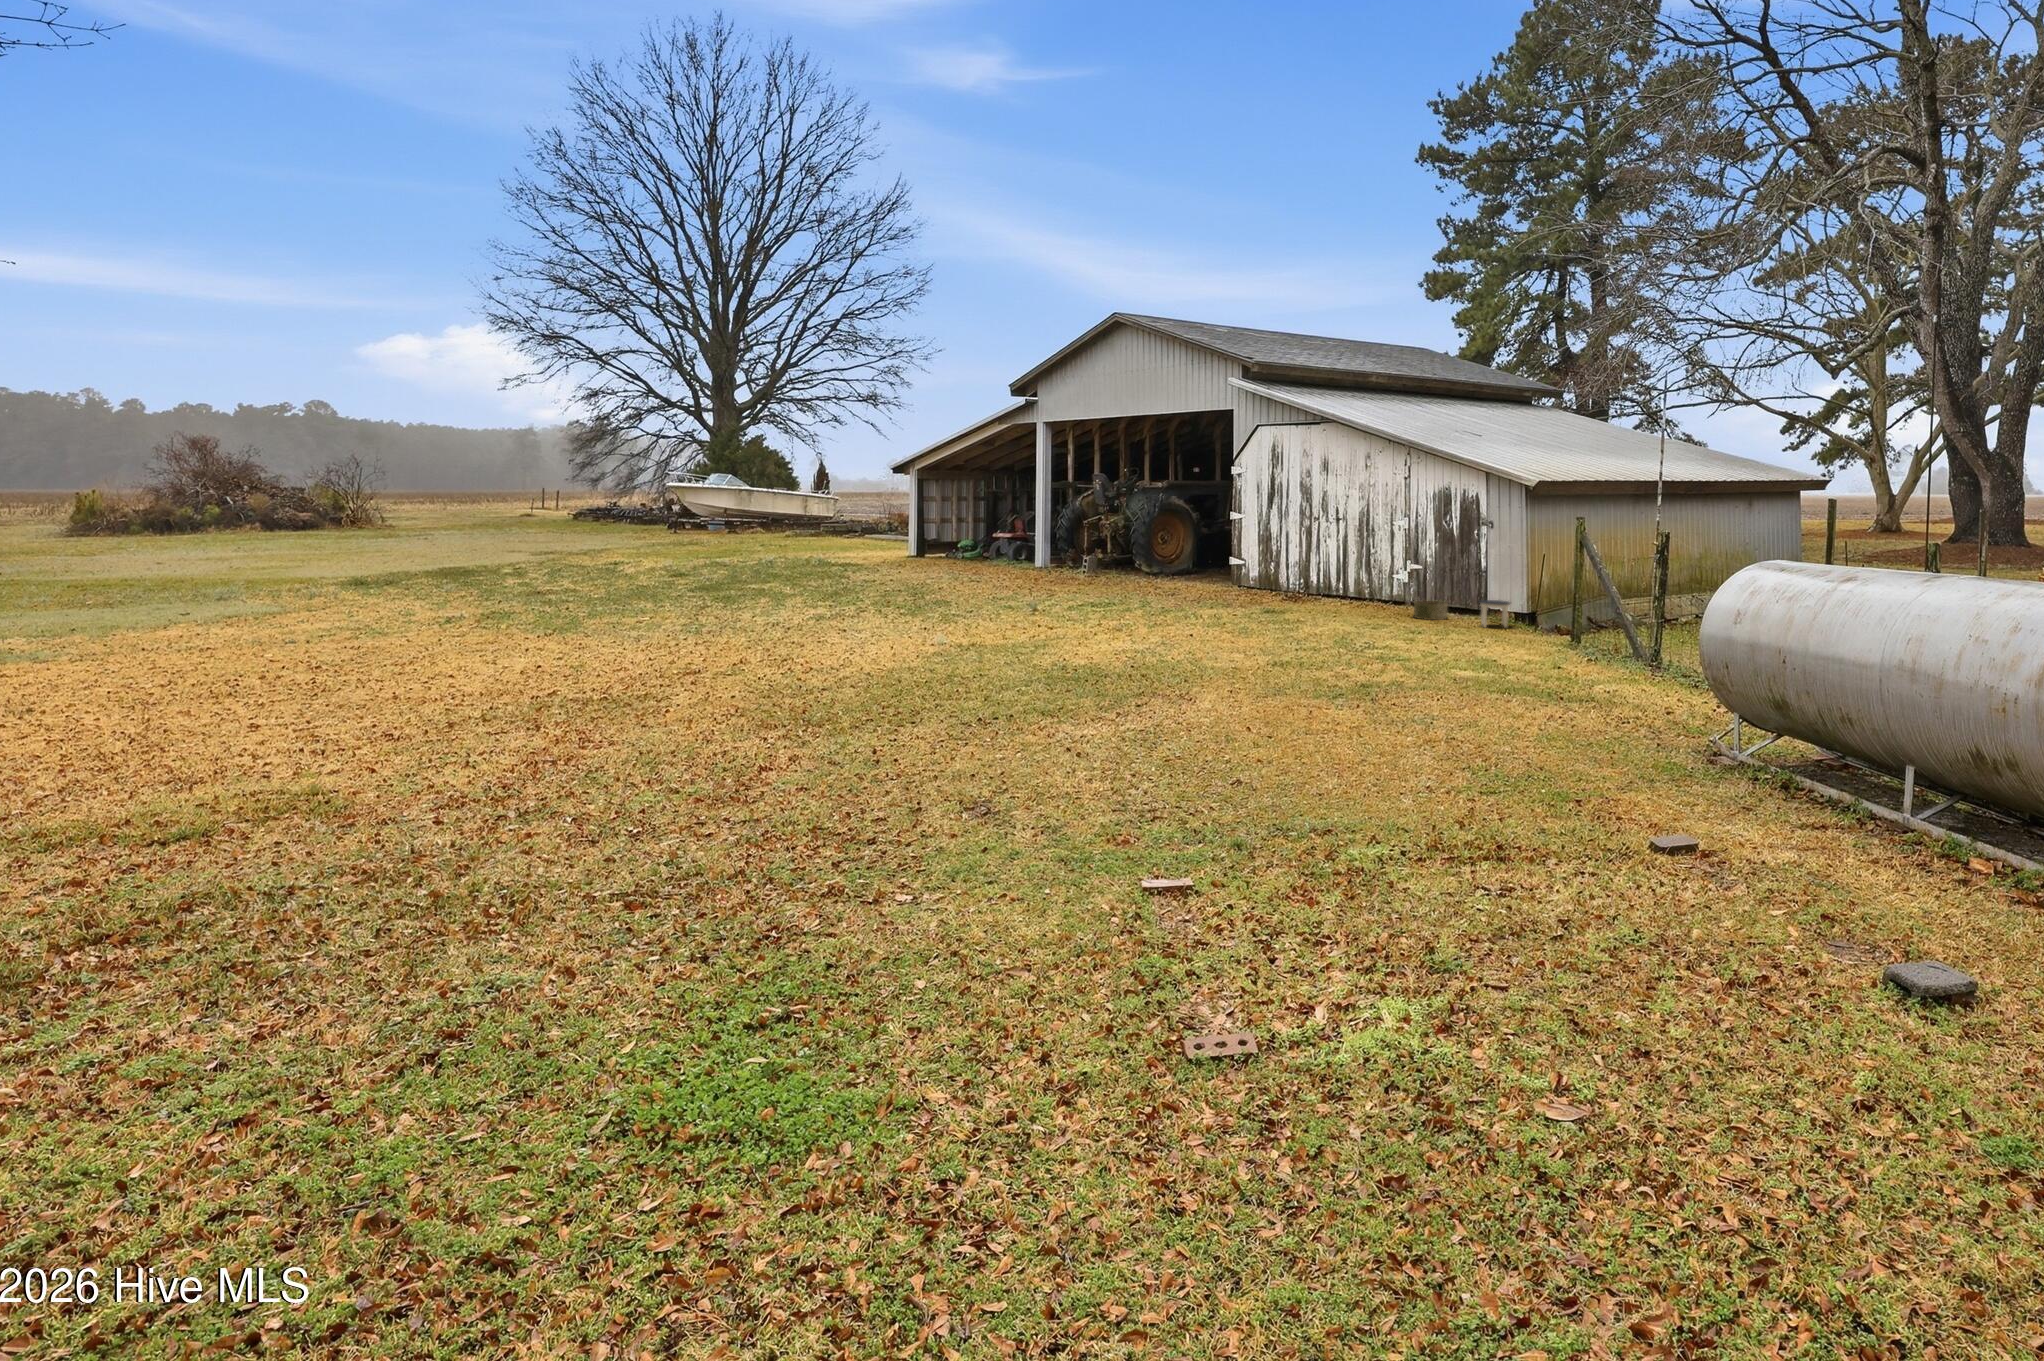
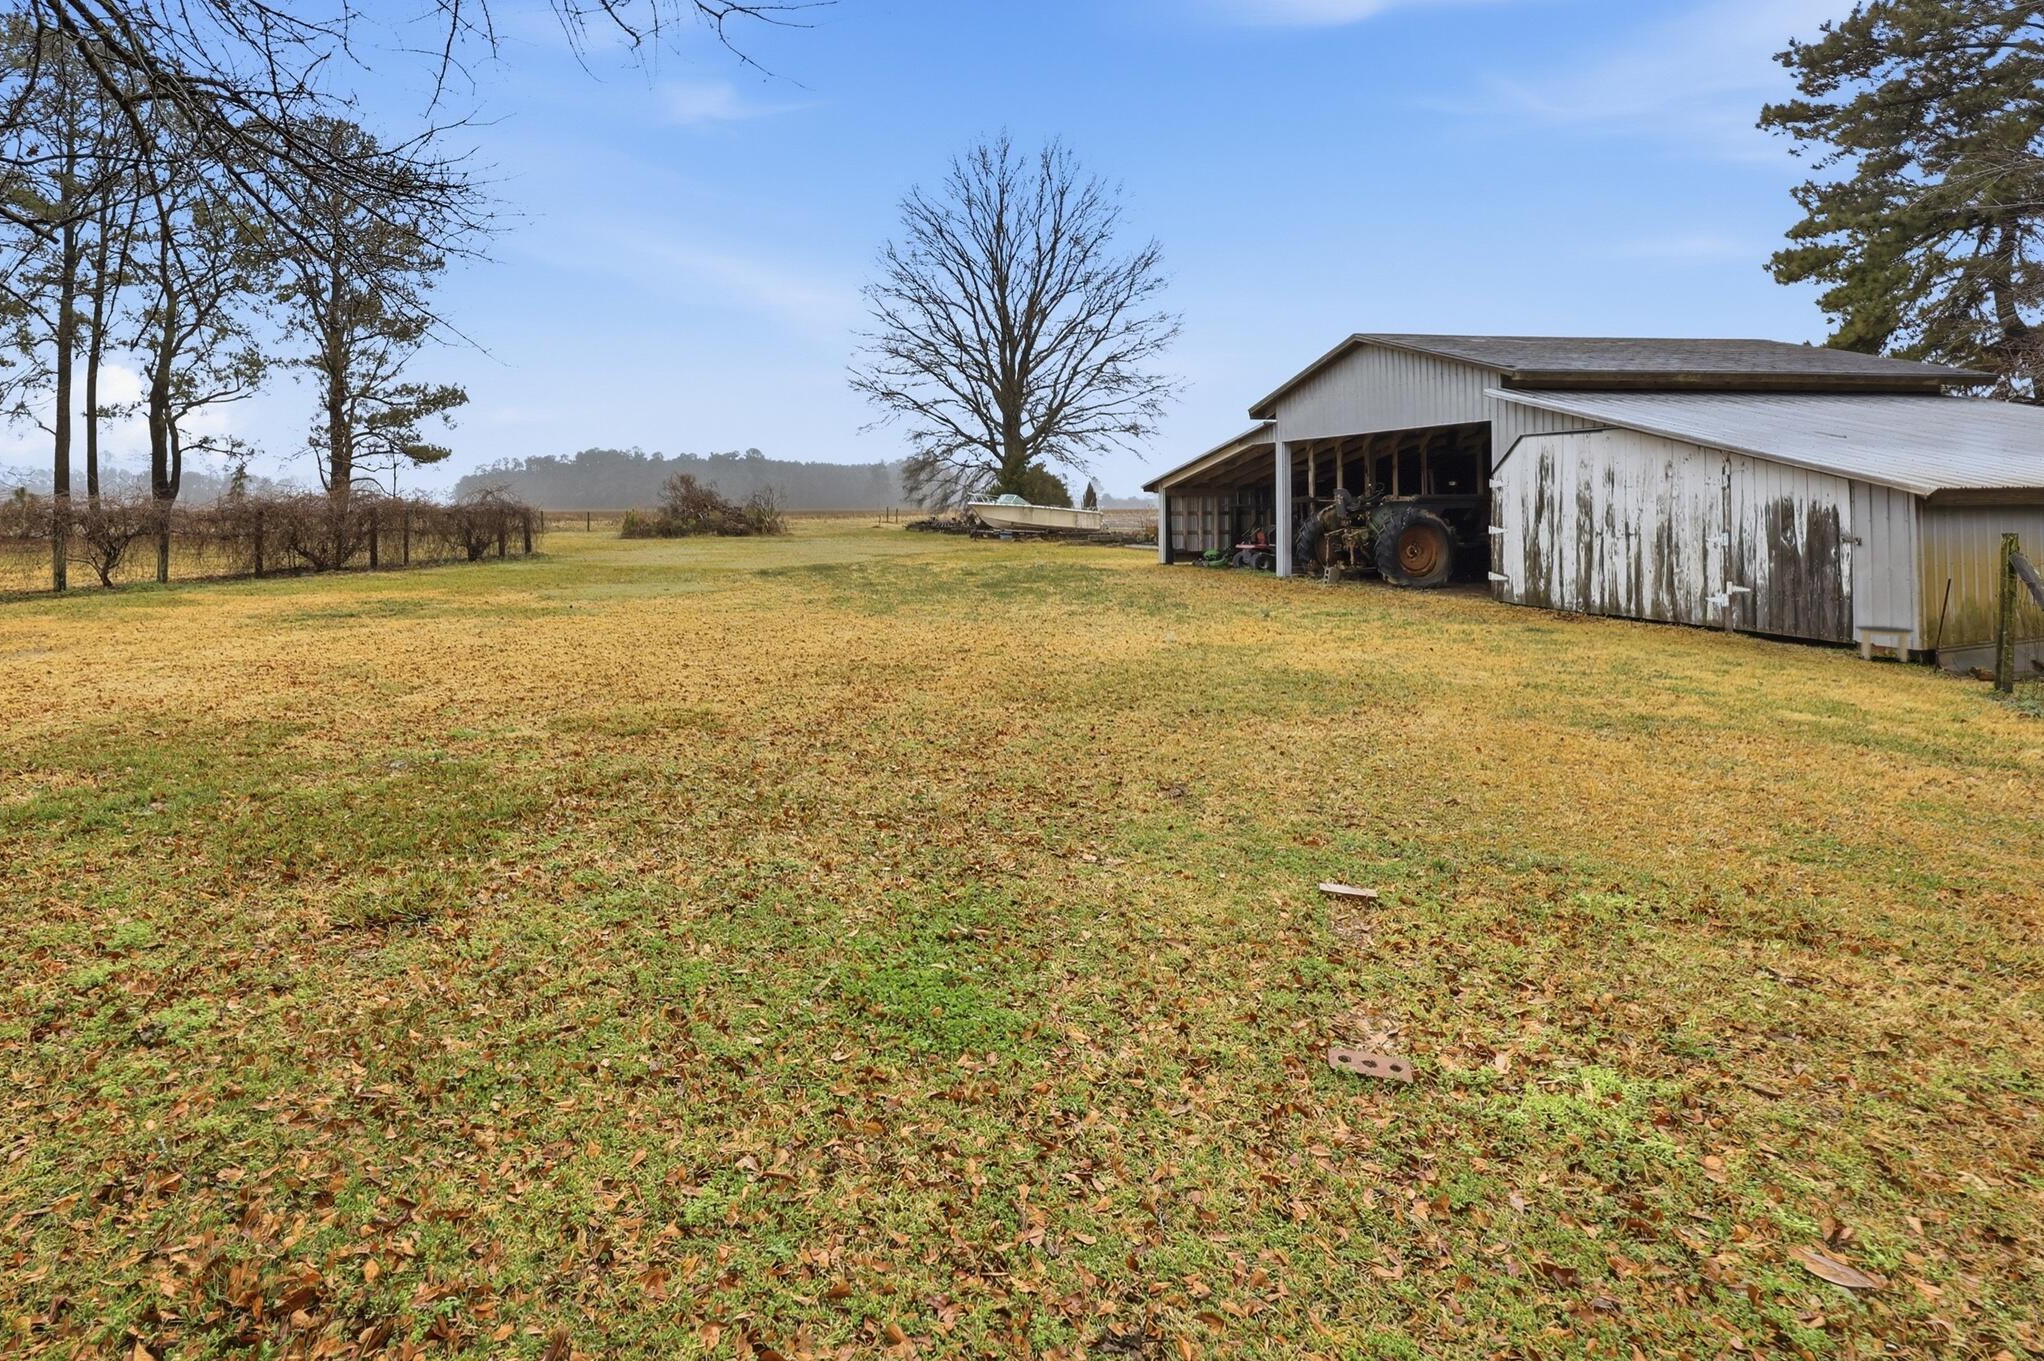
basket: present [1414,601,1448,620] -> none [1750,617,1806,647]

